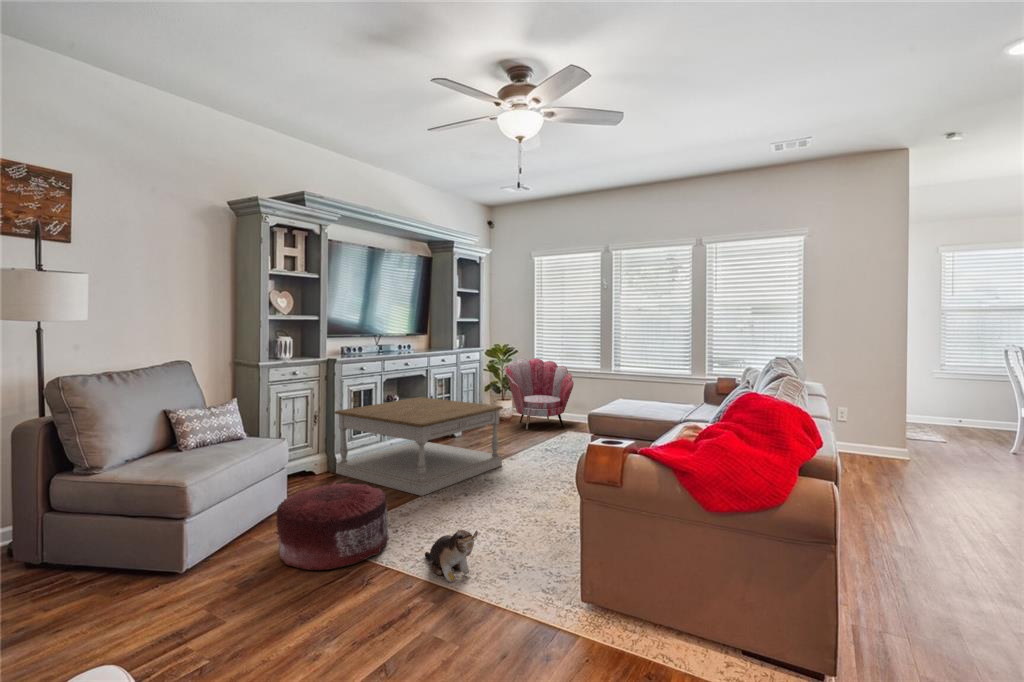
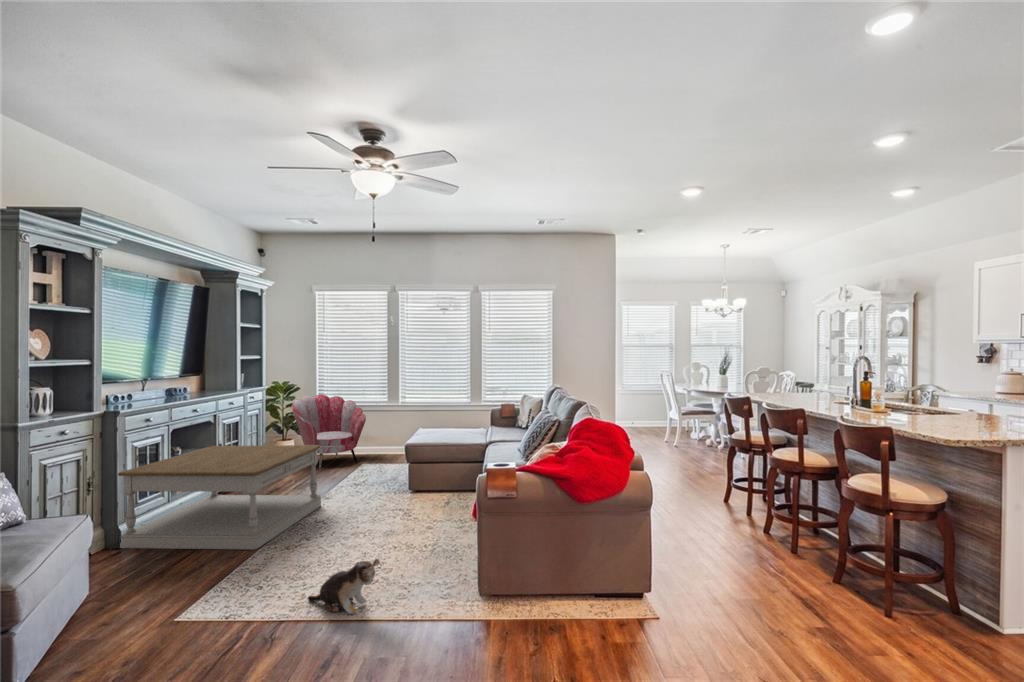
pouf: present [277,482,389,570] -> none [122,542,258,650]

